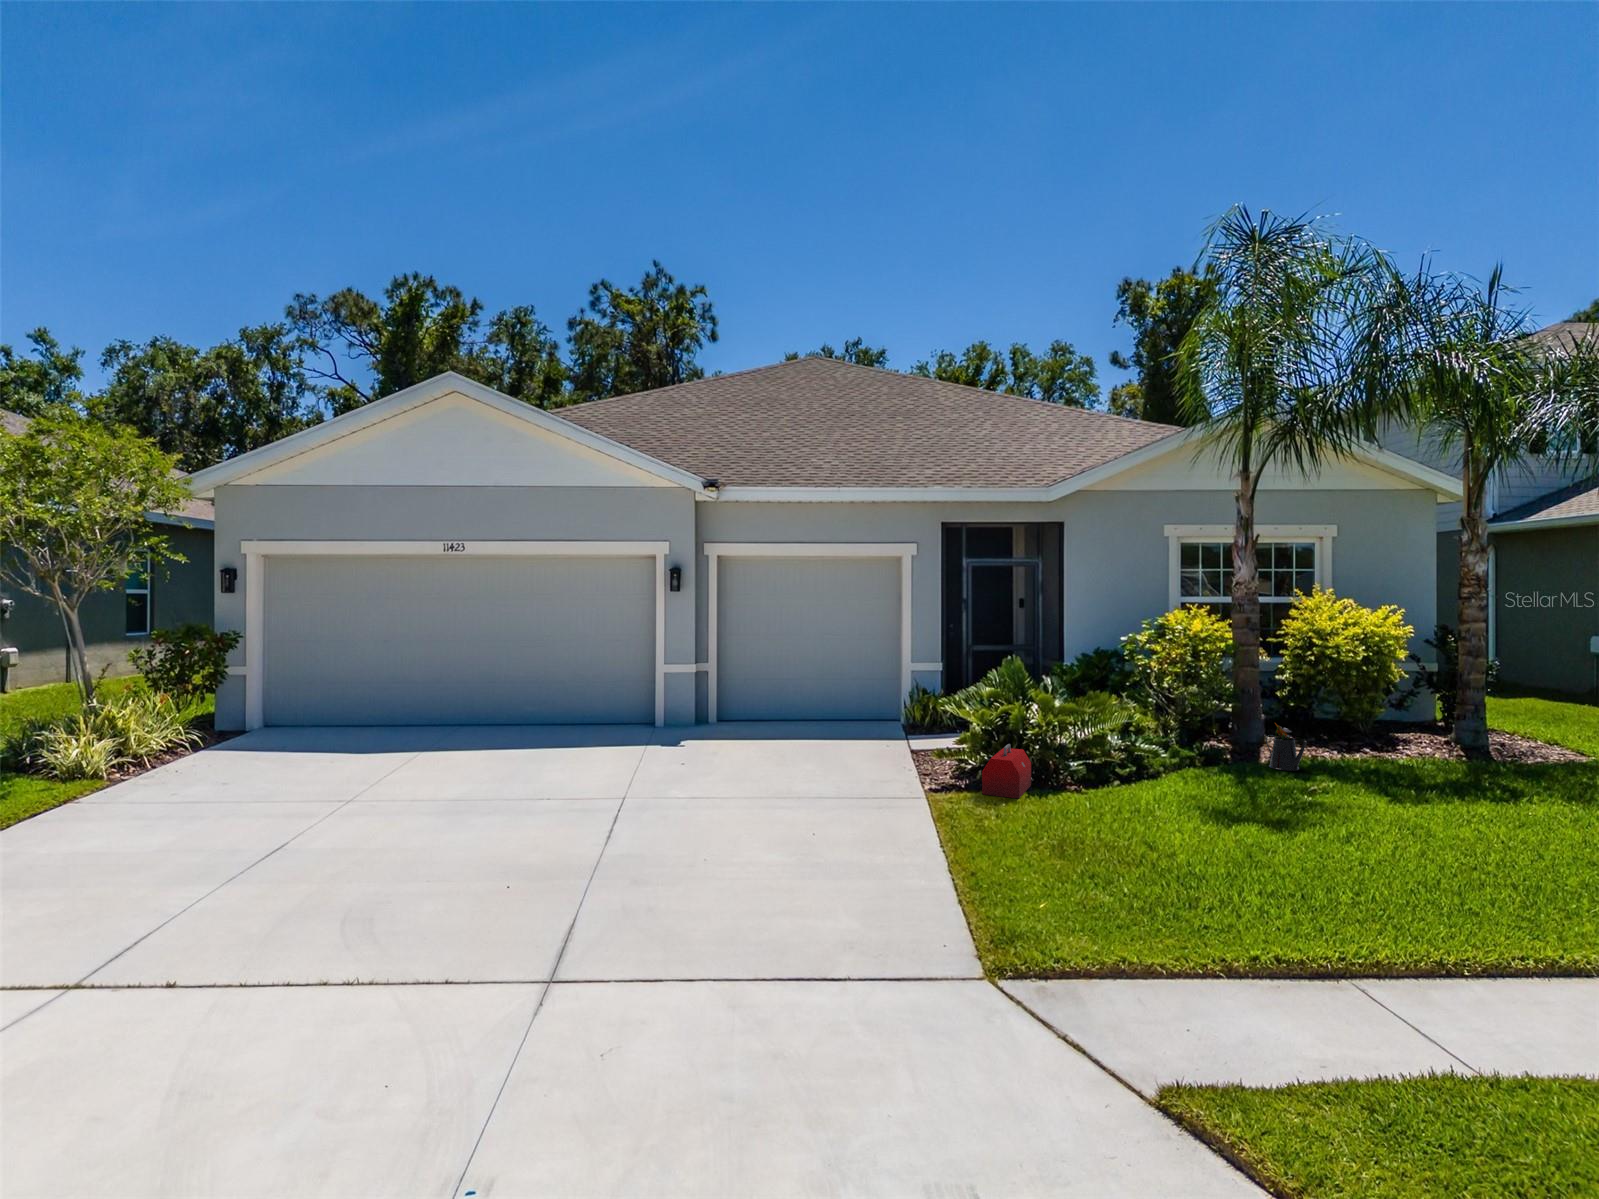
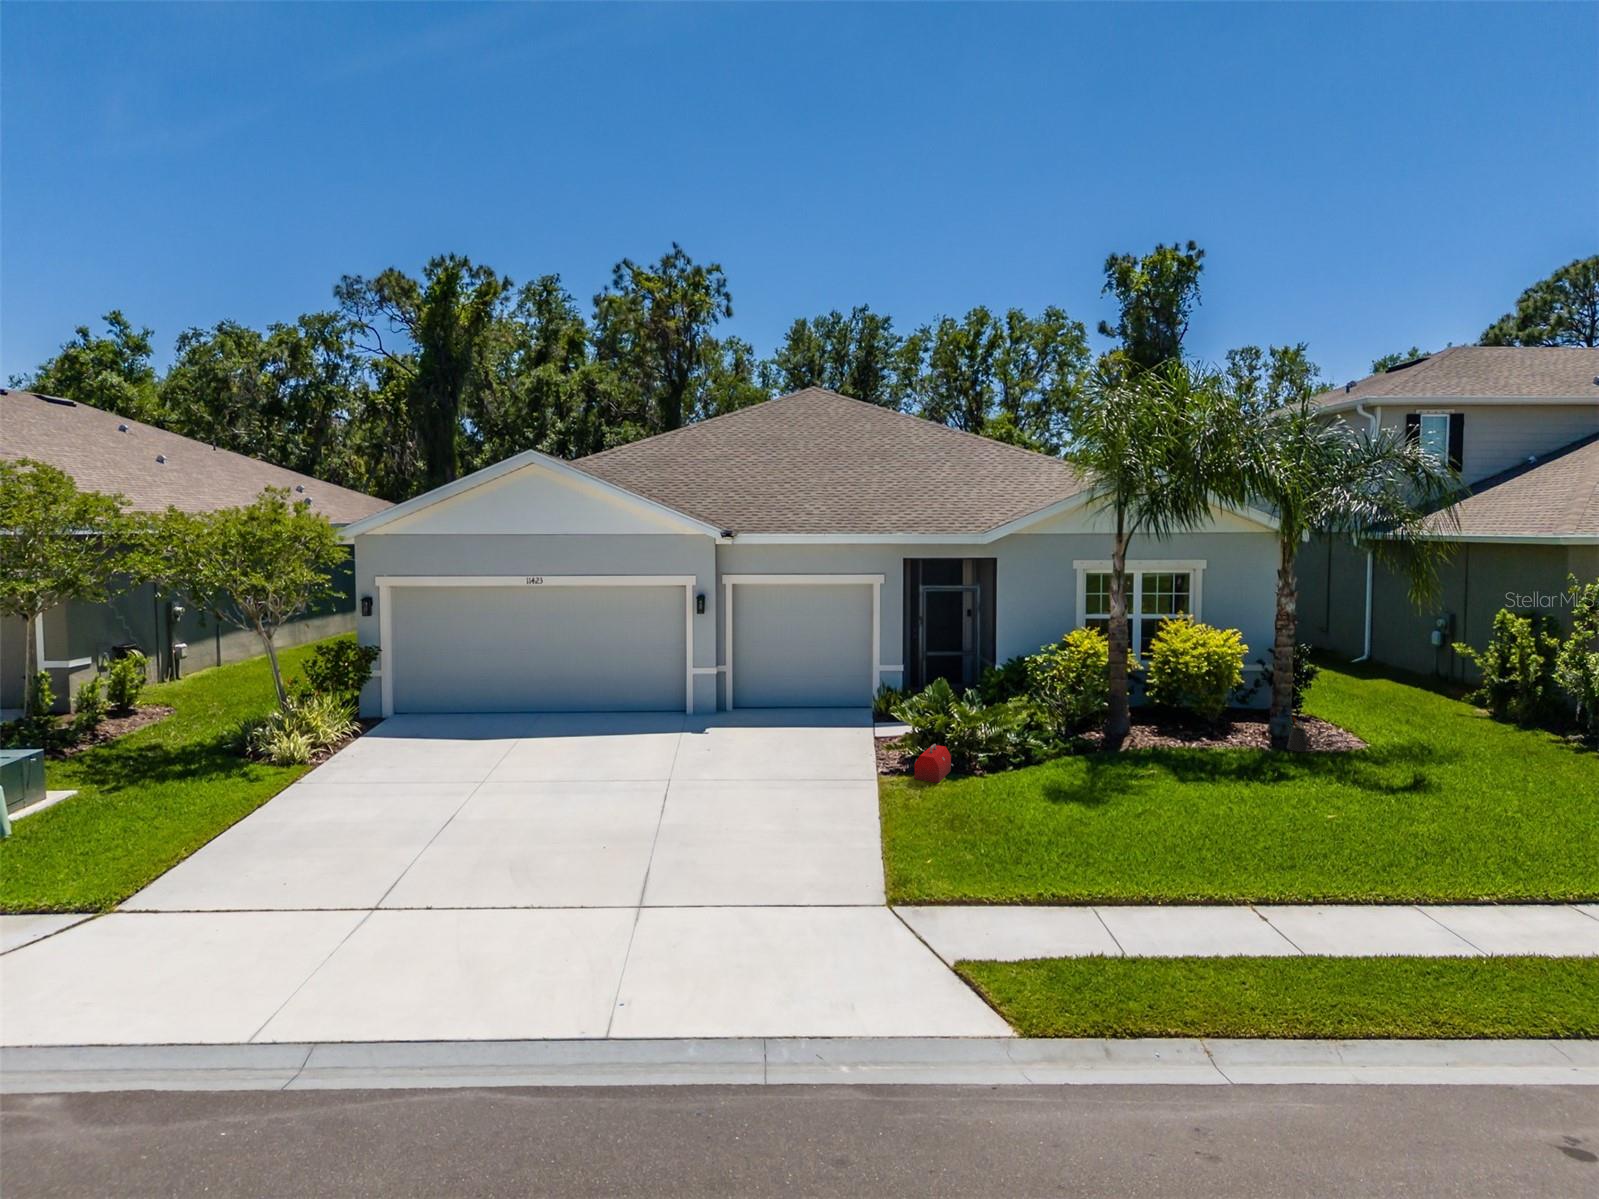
watering can: present [1266,725,1307,771] -> present [1287,719,1312,752]

